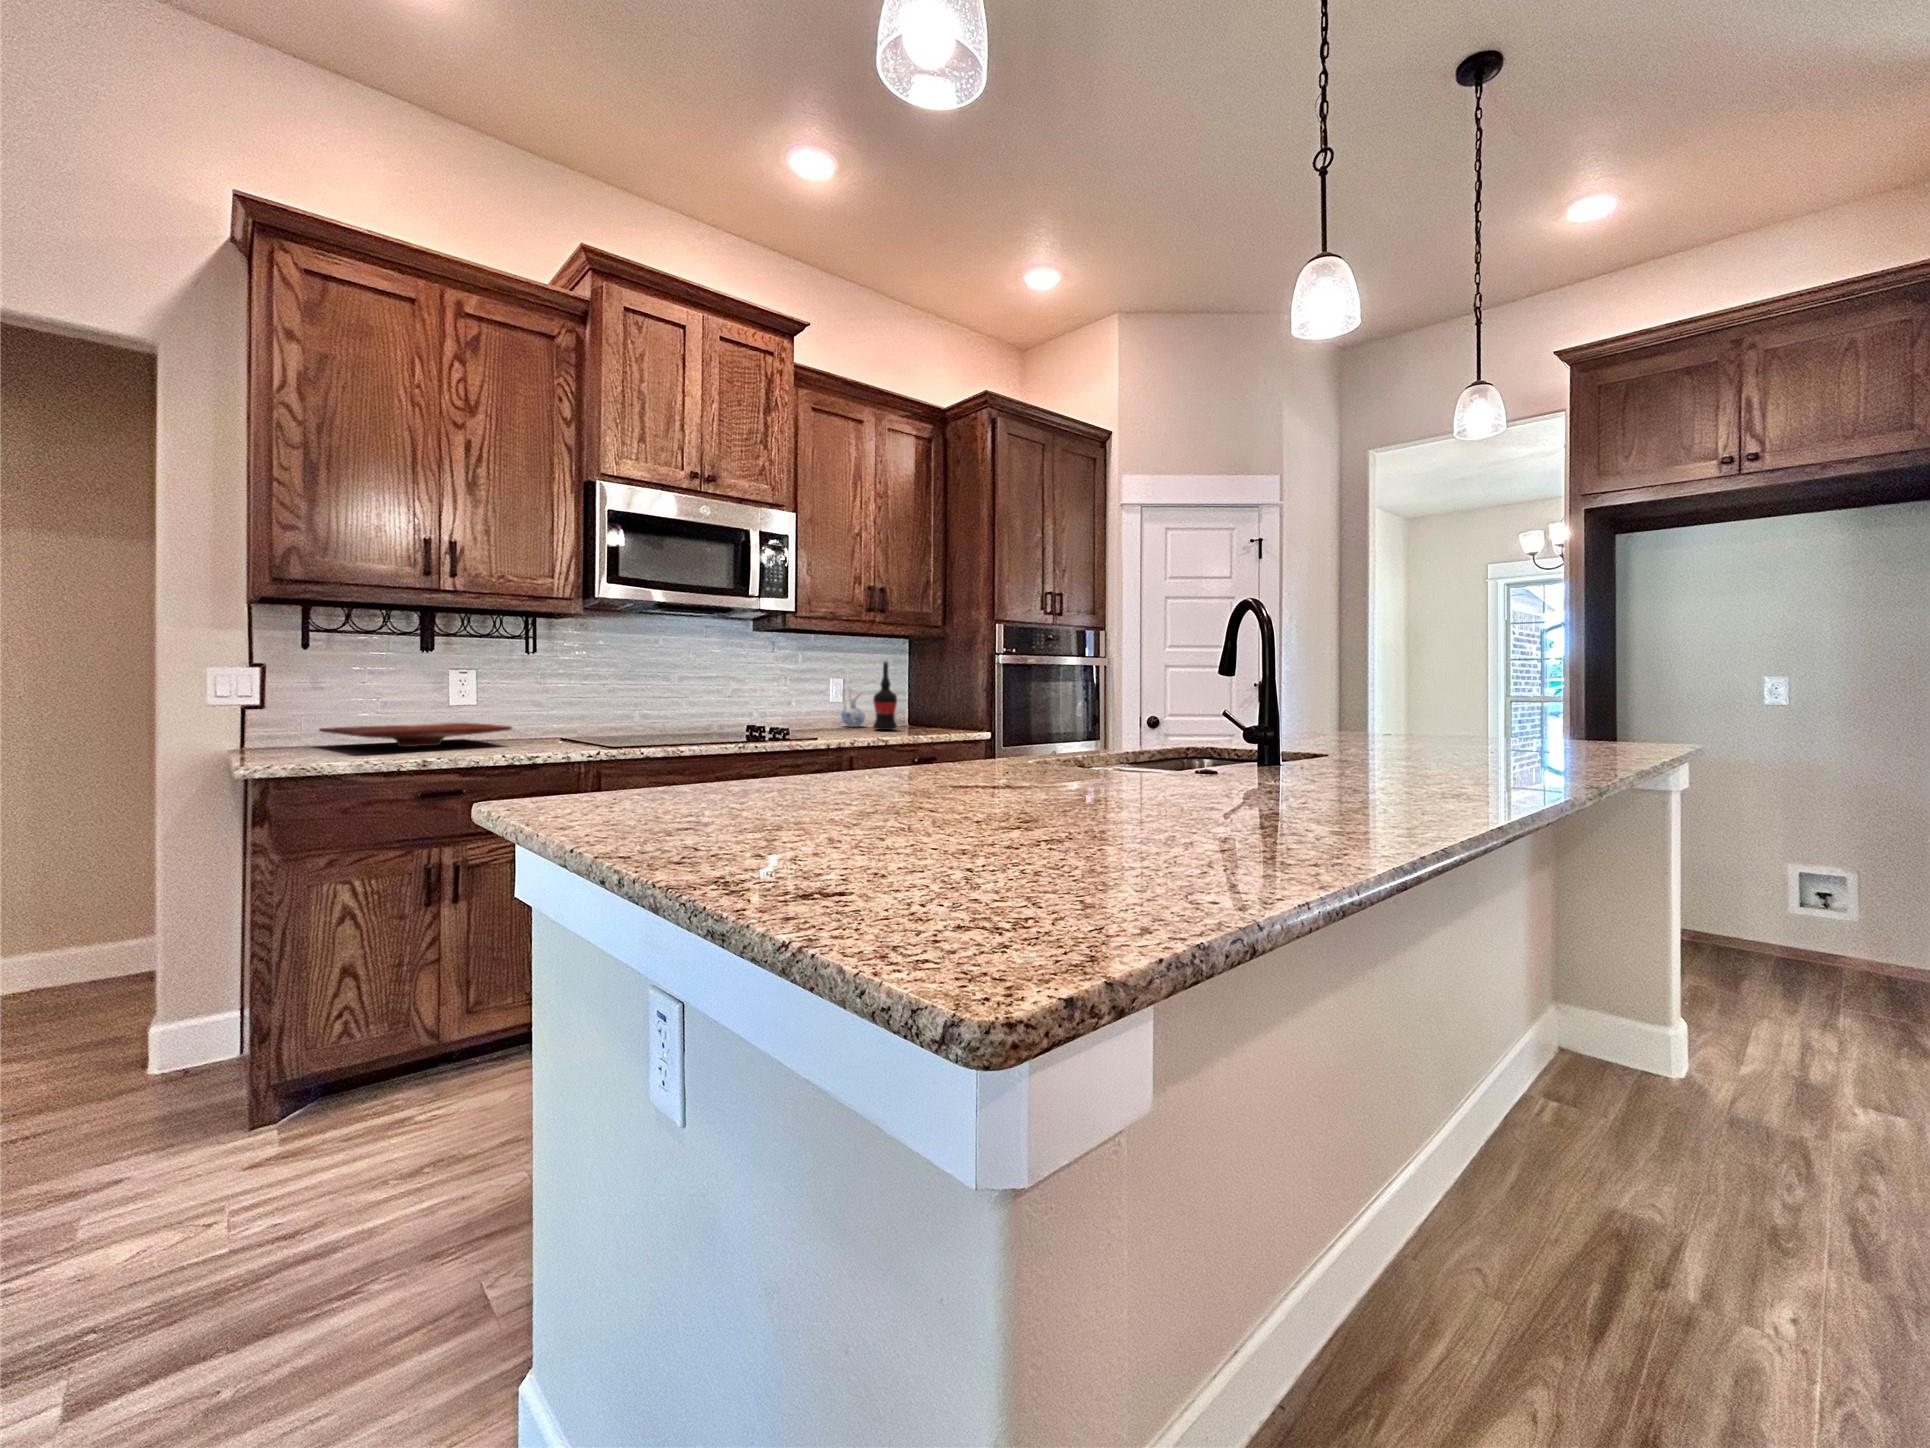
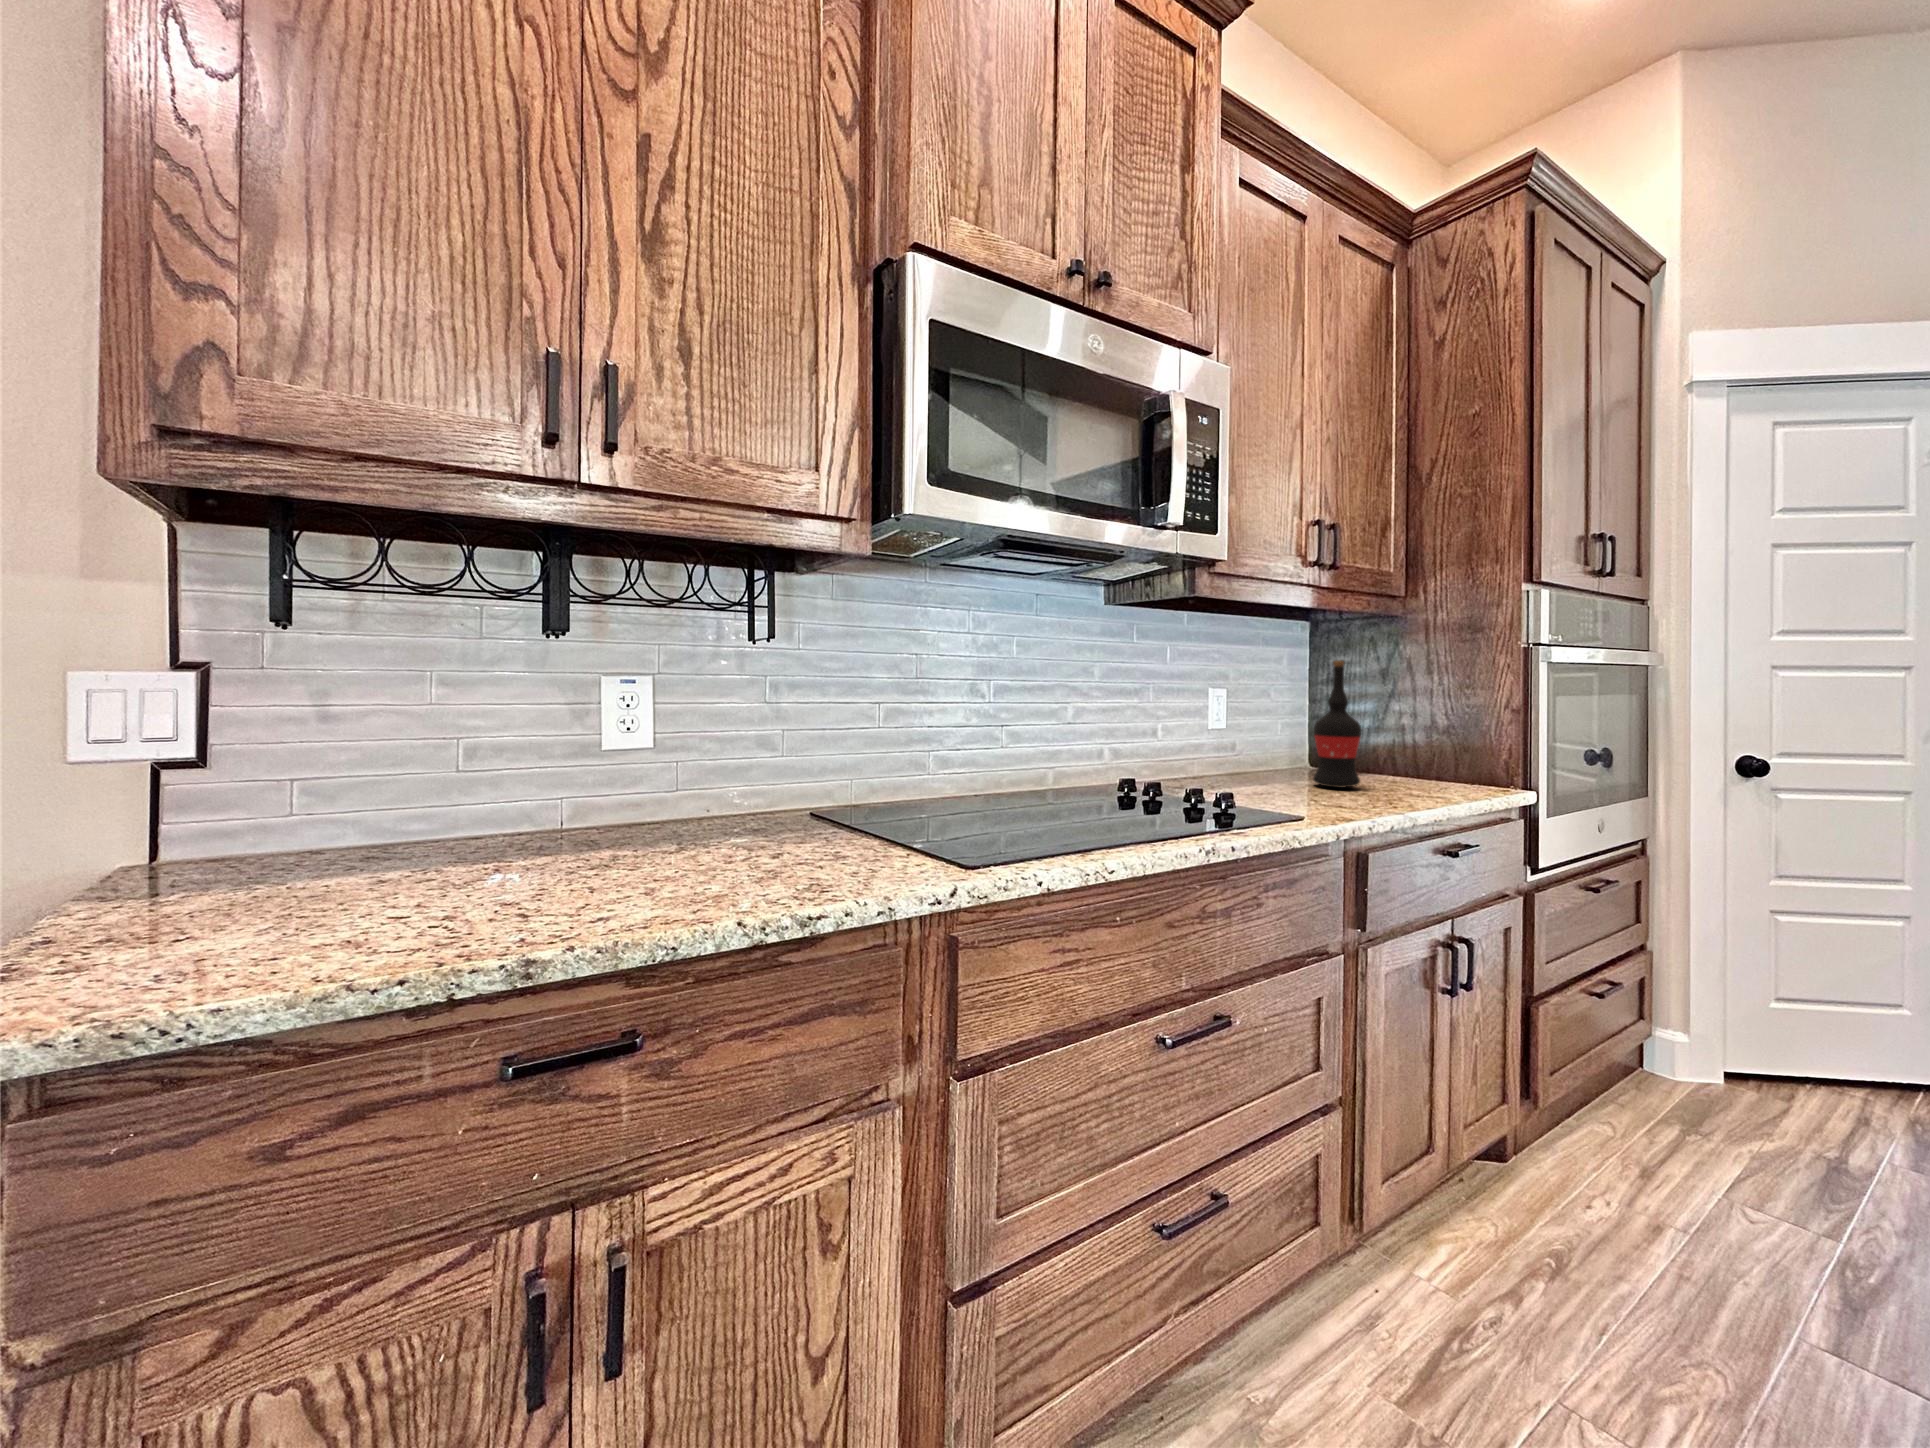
ceramic pitcher: present [841,687,865,727] -> none [1237,705,1281,777]
cutting board: present [319,723,512,747] -> none [312,789,734,864]

